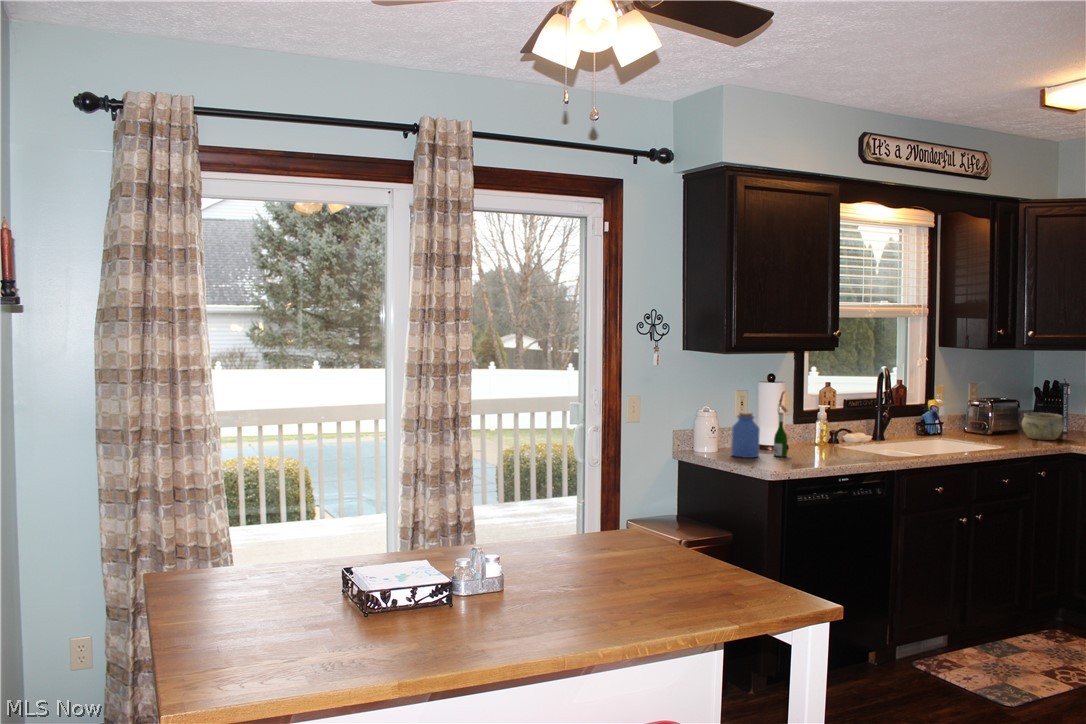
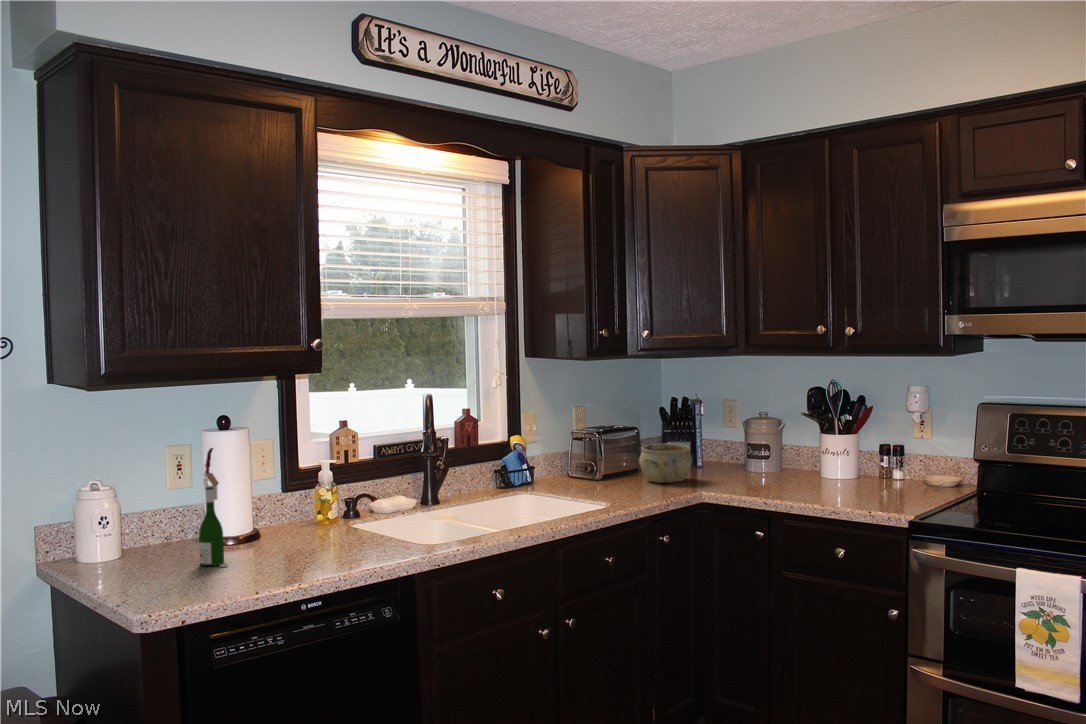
jar: present [731,412,759,458] -> none [114,490,170,576]

